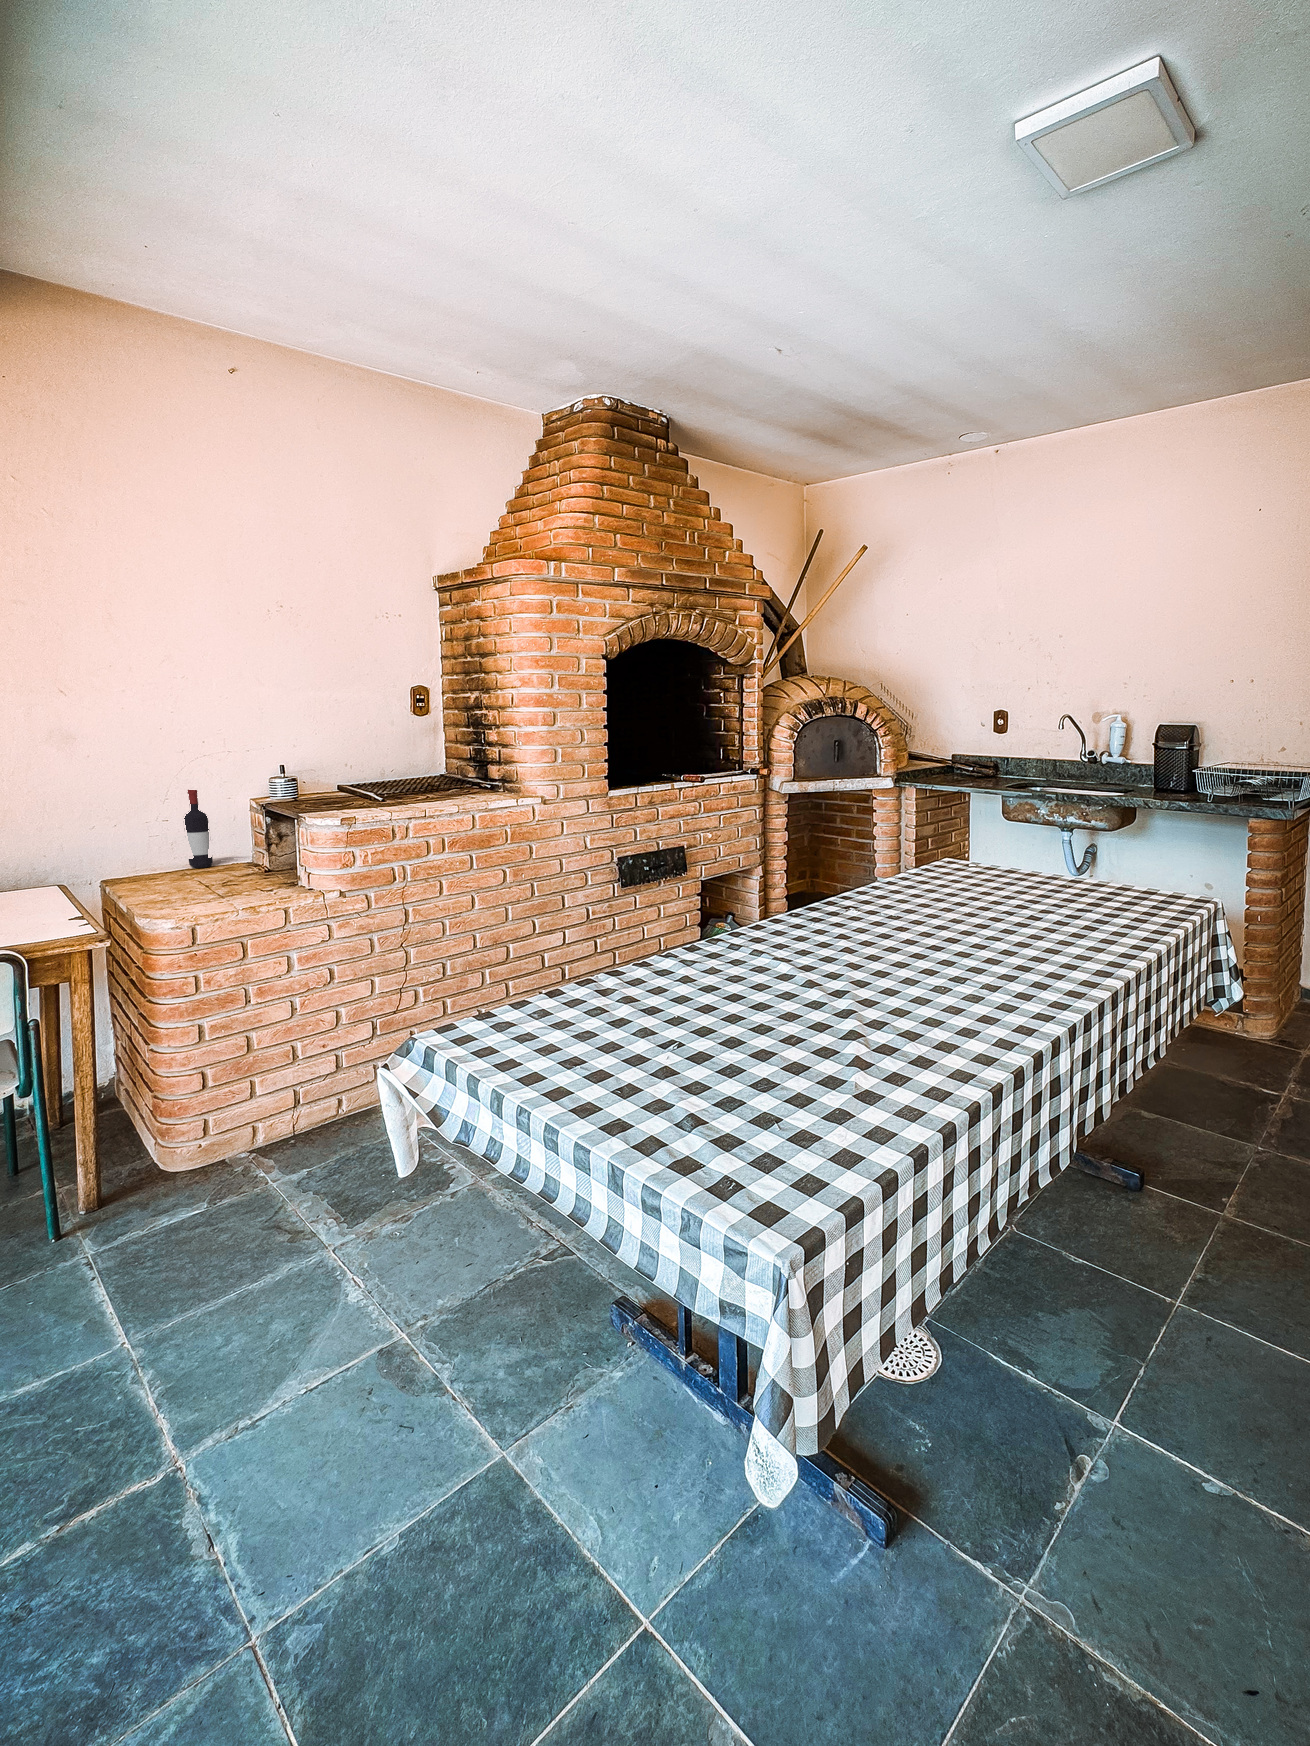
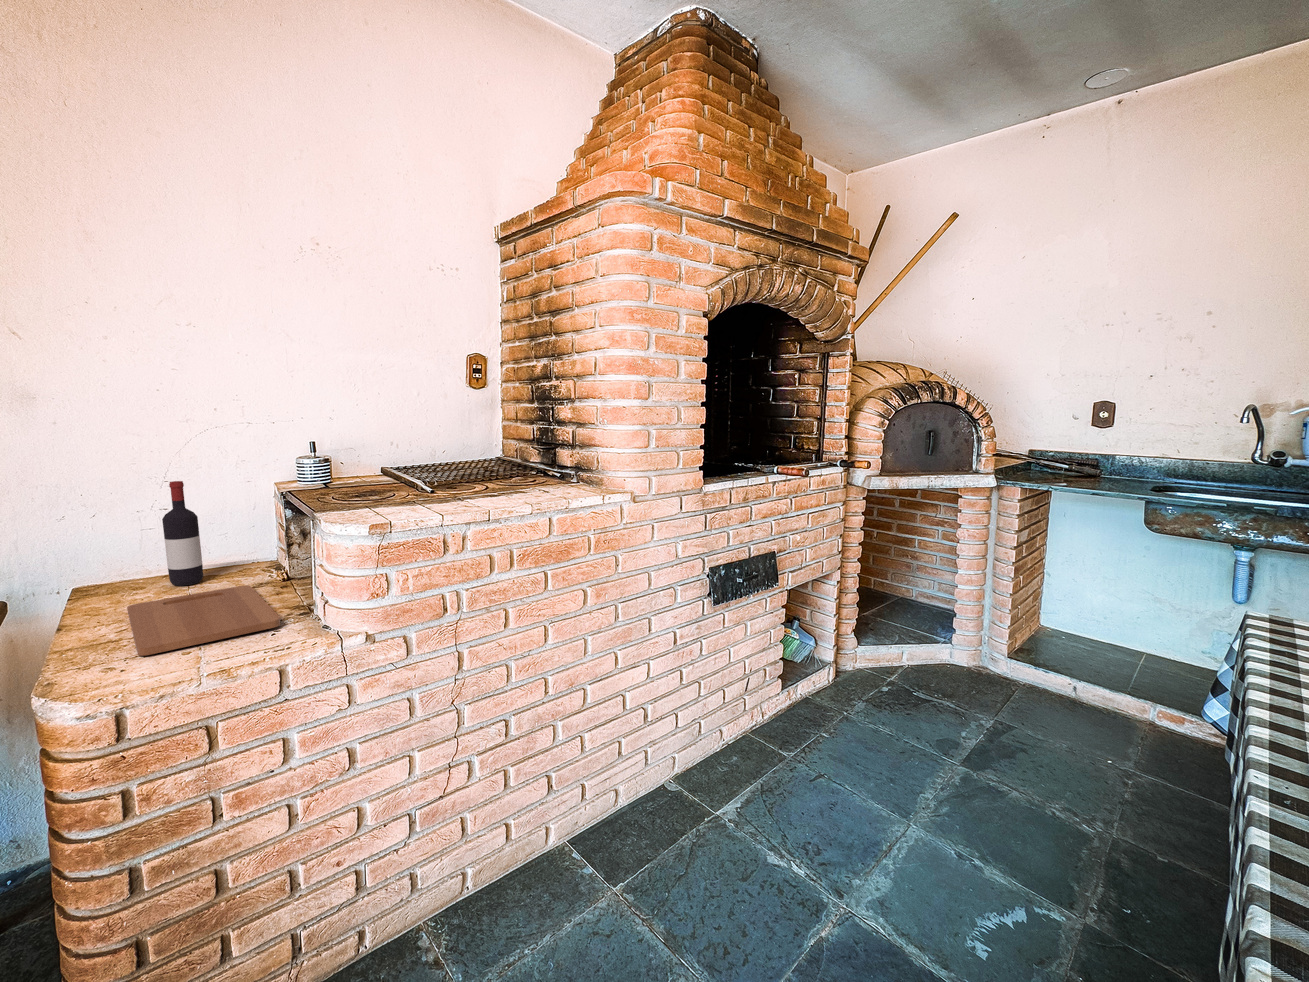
cutting board: none [169,867,280,898] -> present [127,585,280,656]

